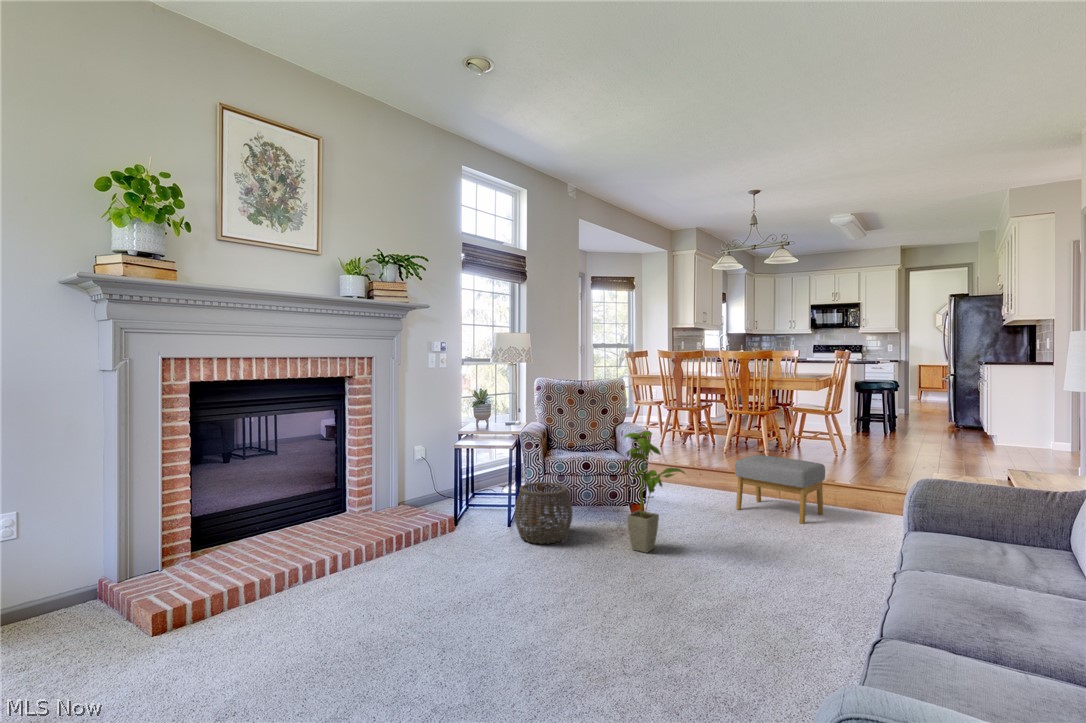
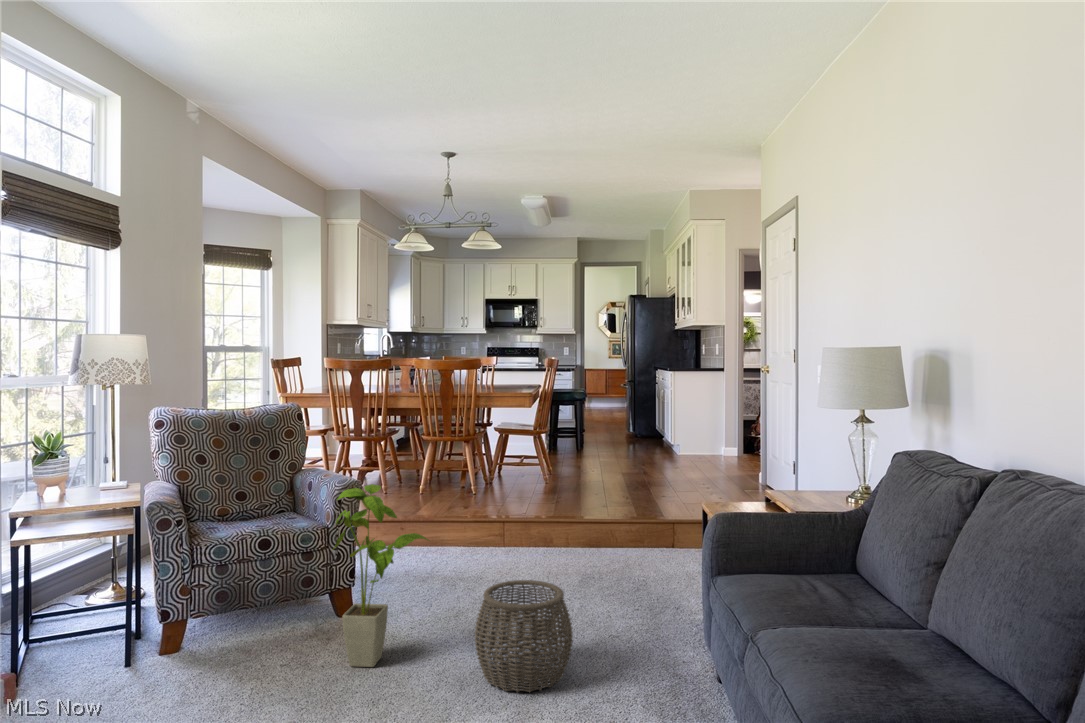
footstool: present [735,455,825,524] -> none [459,495,563,578]
woven basket: present [515,482,573,544] -> present [475,580,573,692]

